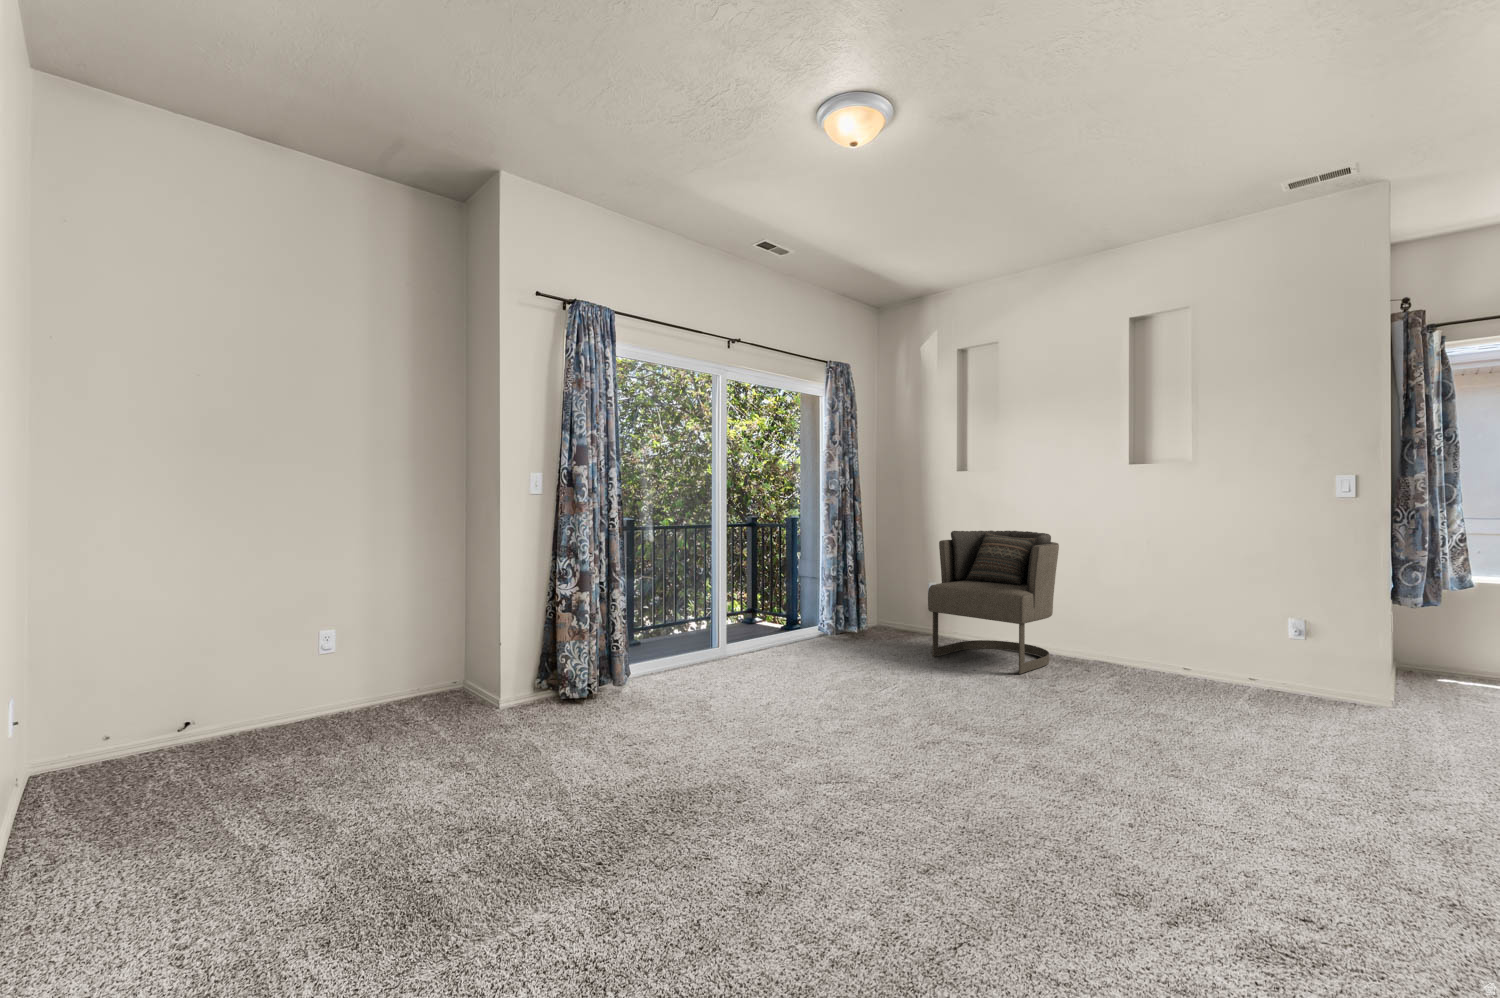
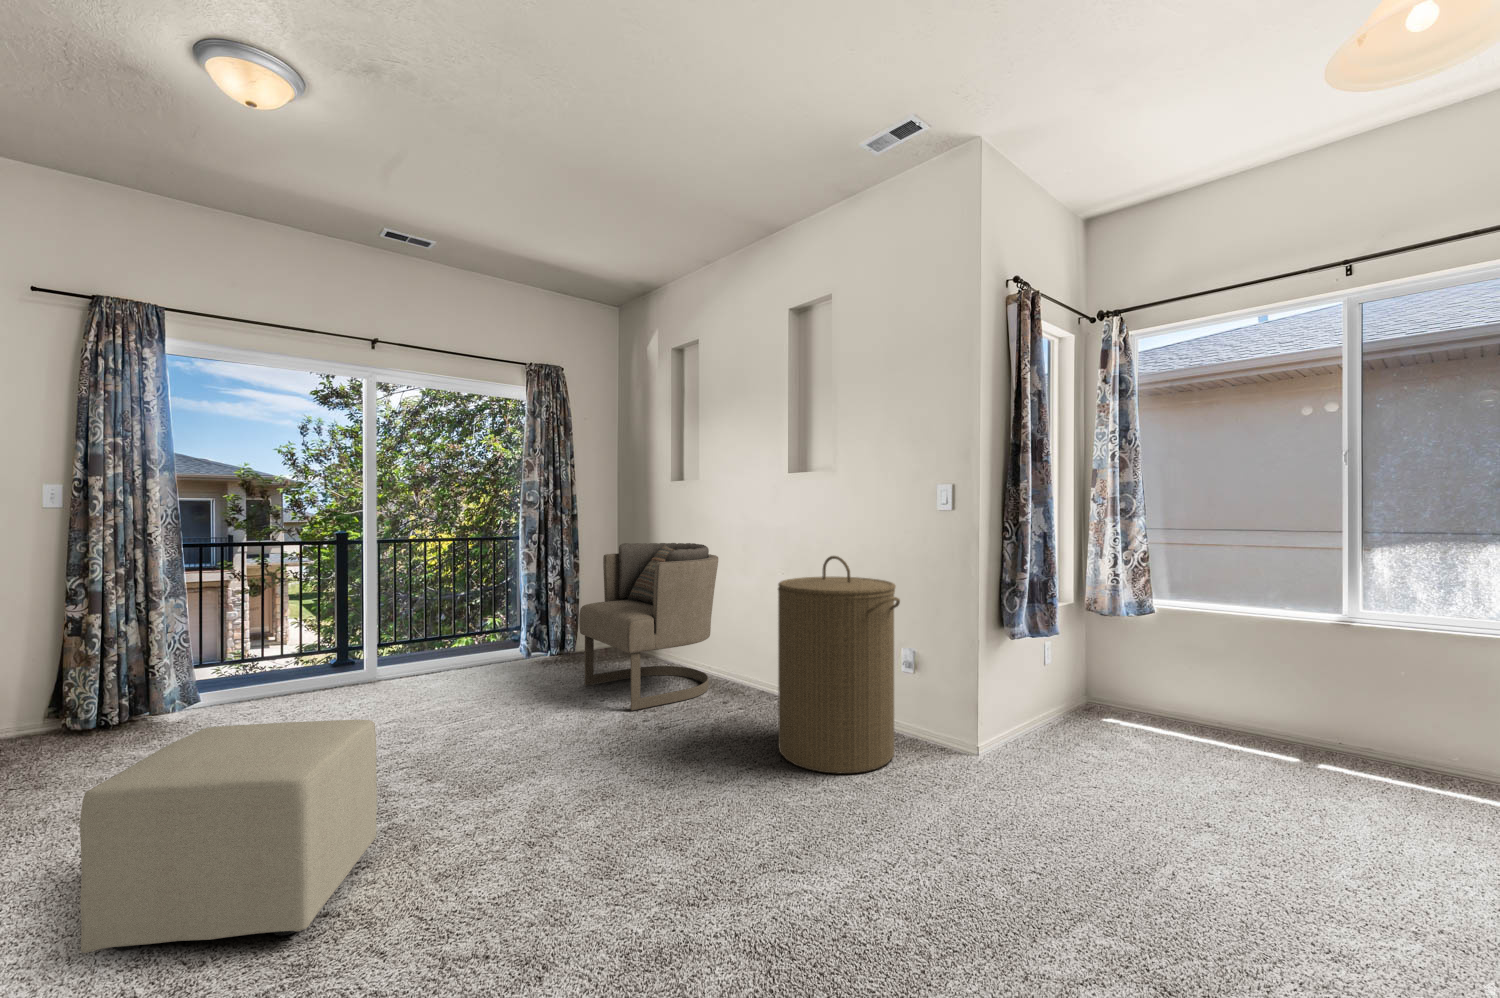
laundry hamper: none [1182,536,1325,711] -> present [778,556,900,774]
ottoman: none [935,662,1144,828] -> present [80,720,377,953]

